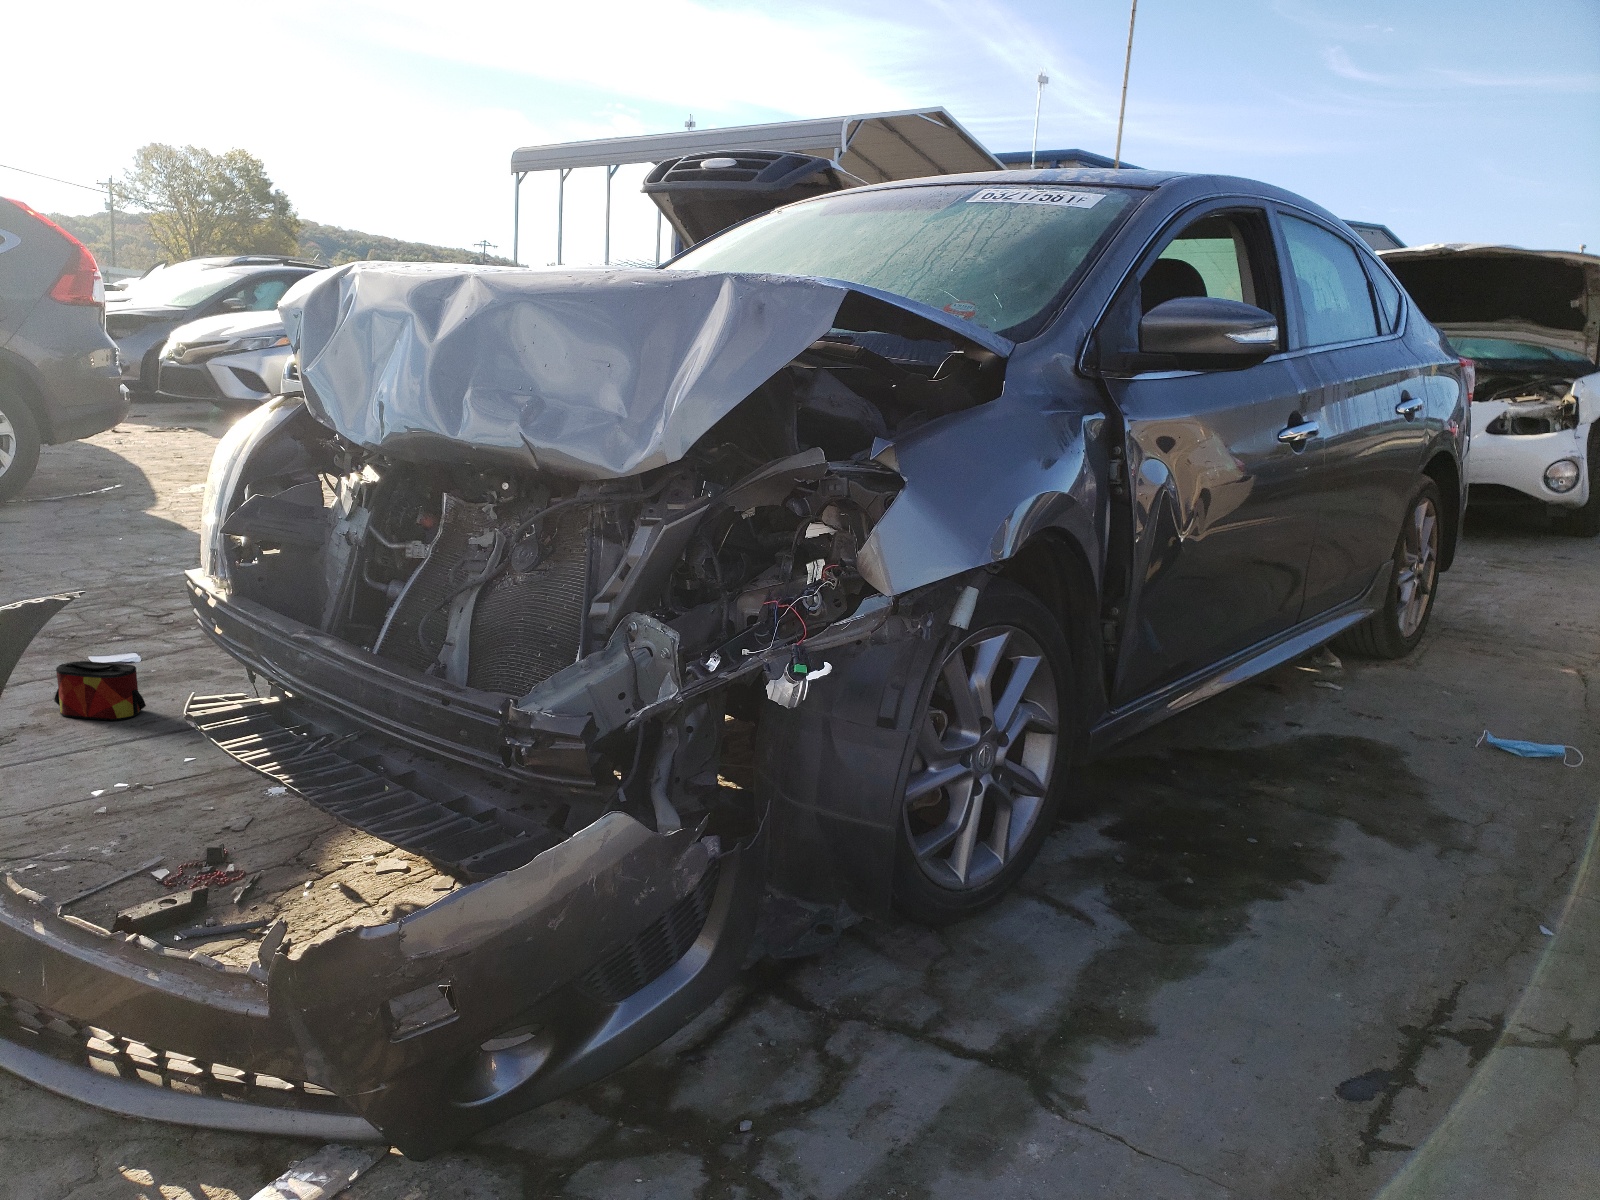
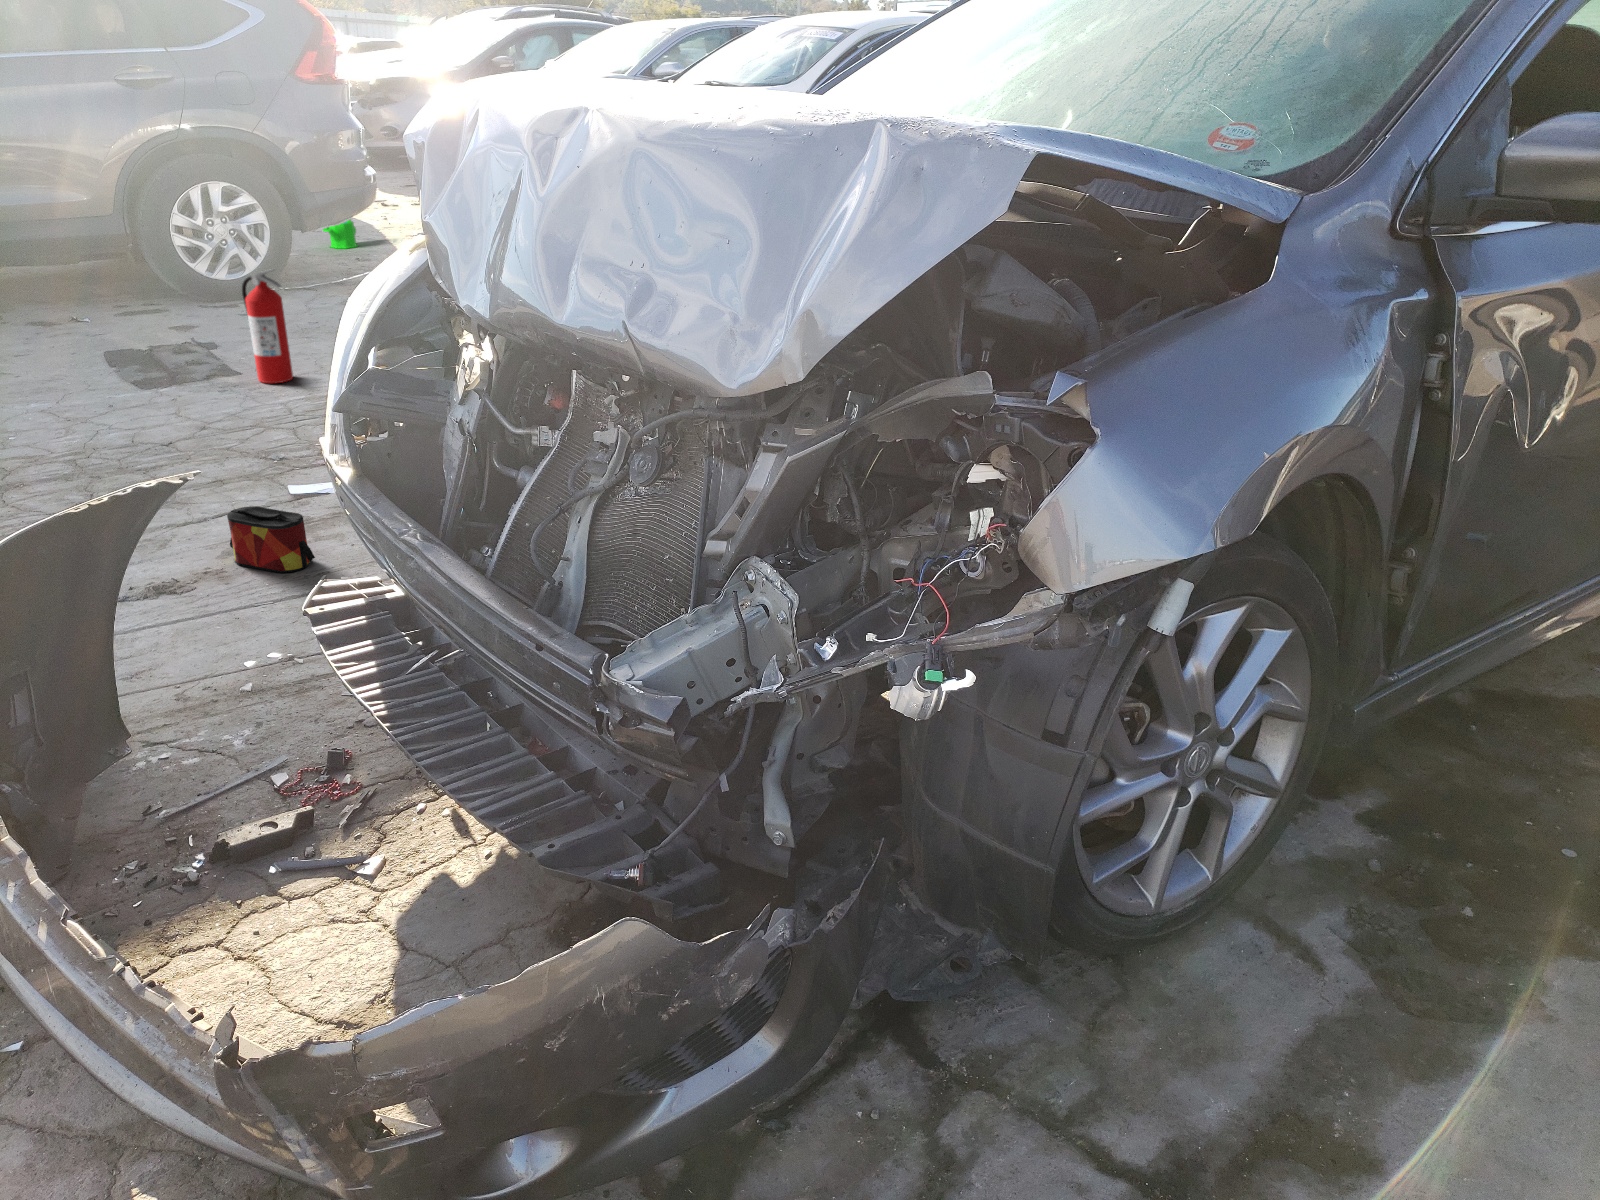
watering can: none [78,431,114,467] -> present [323,220,358,249]
fire extinguisher: none [28,466,78,575] -> present [242,269,293,383]

